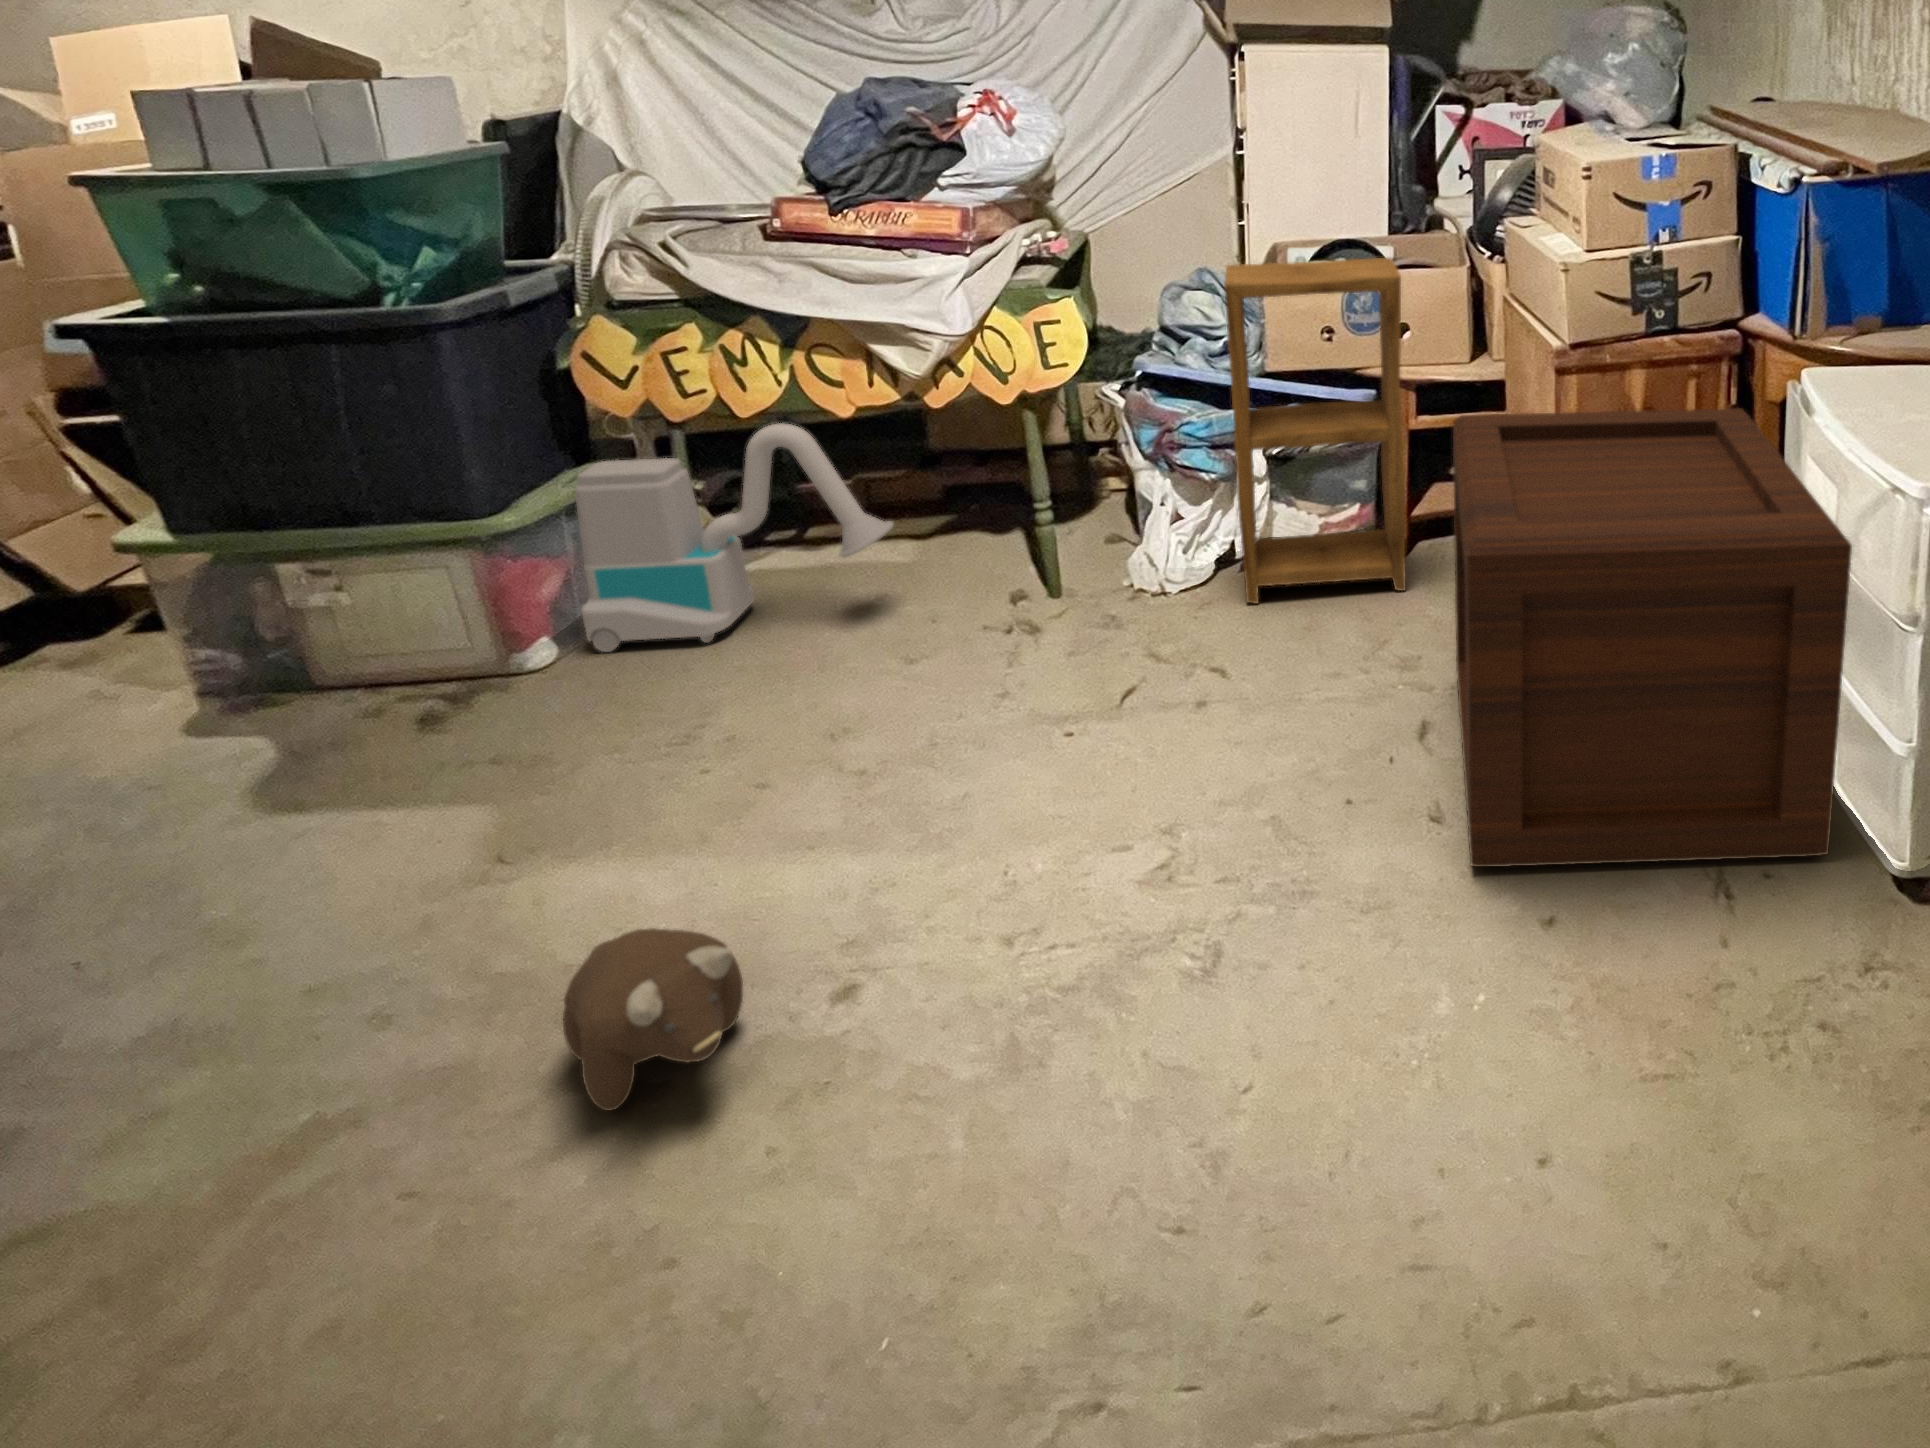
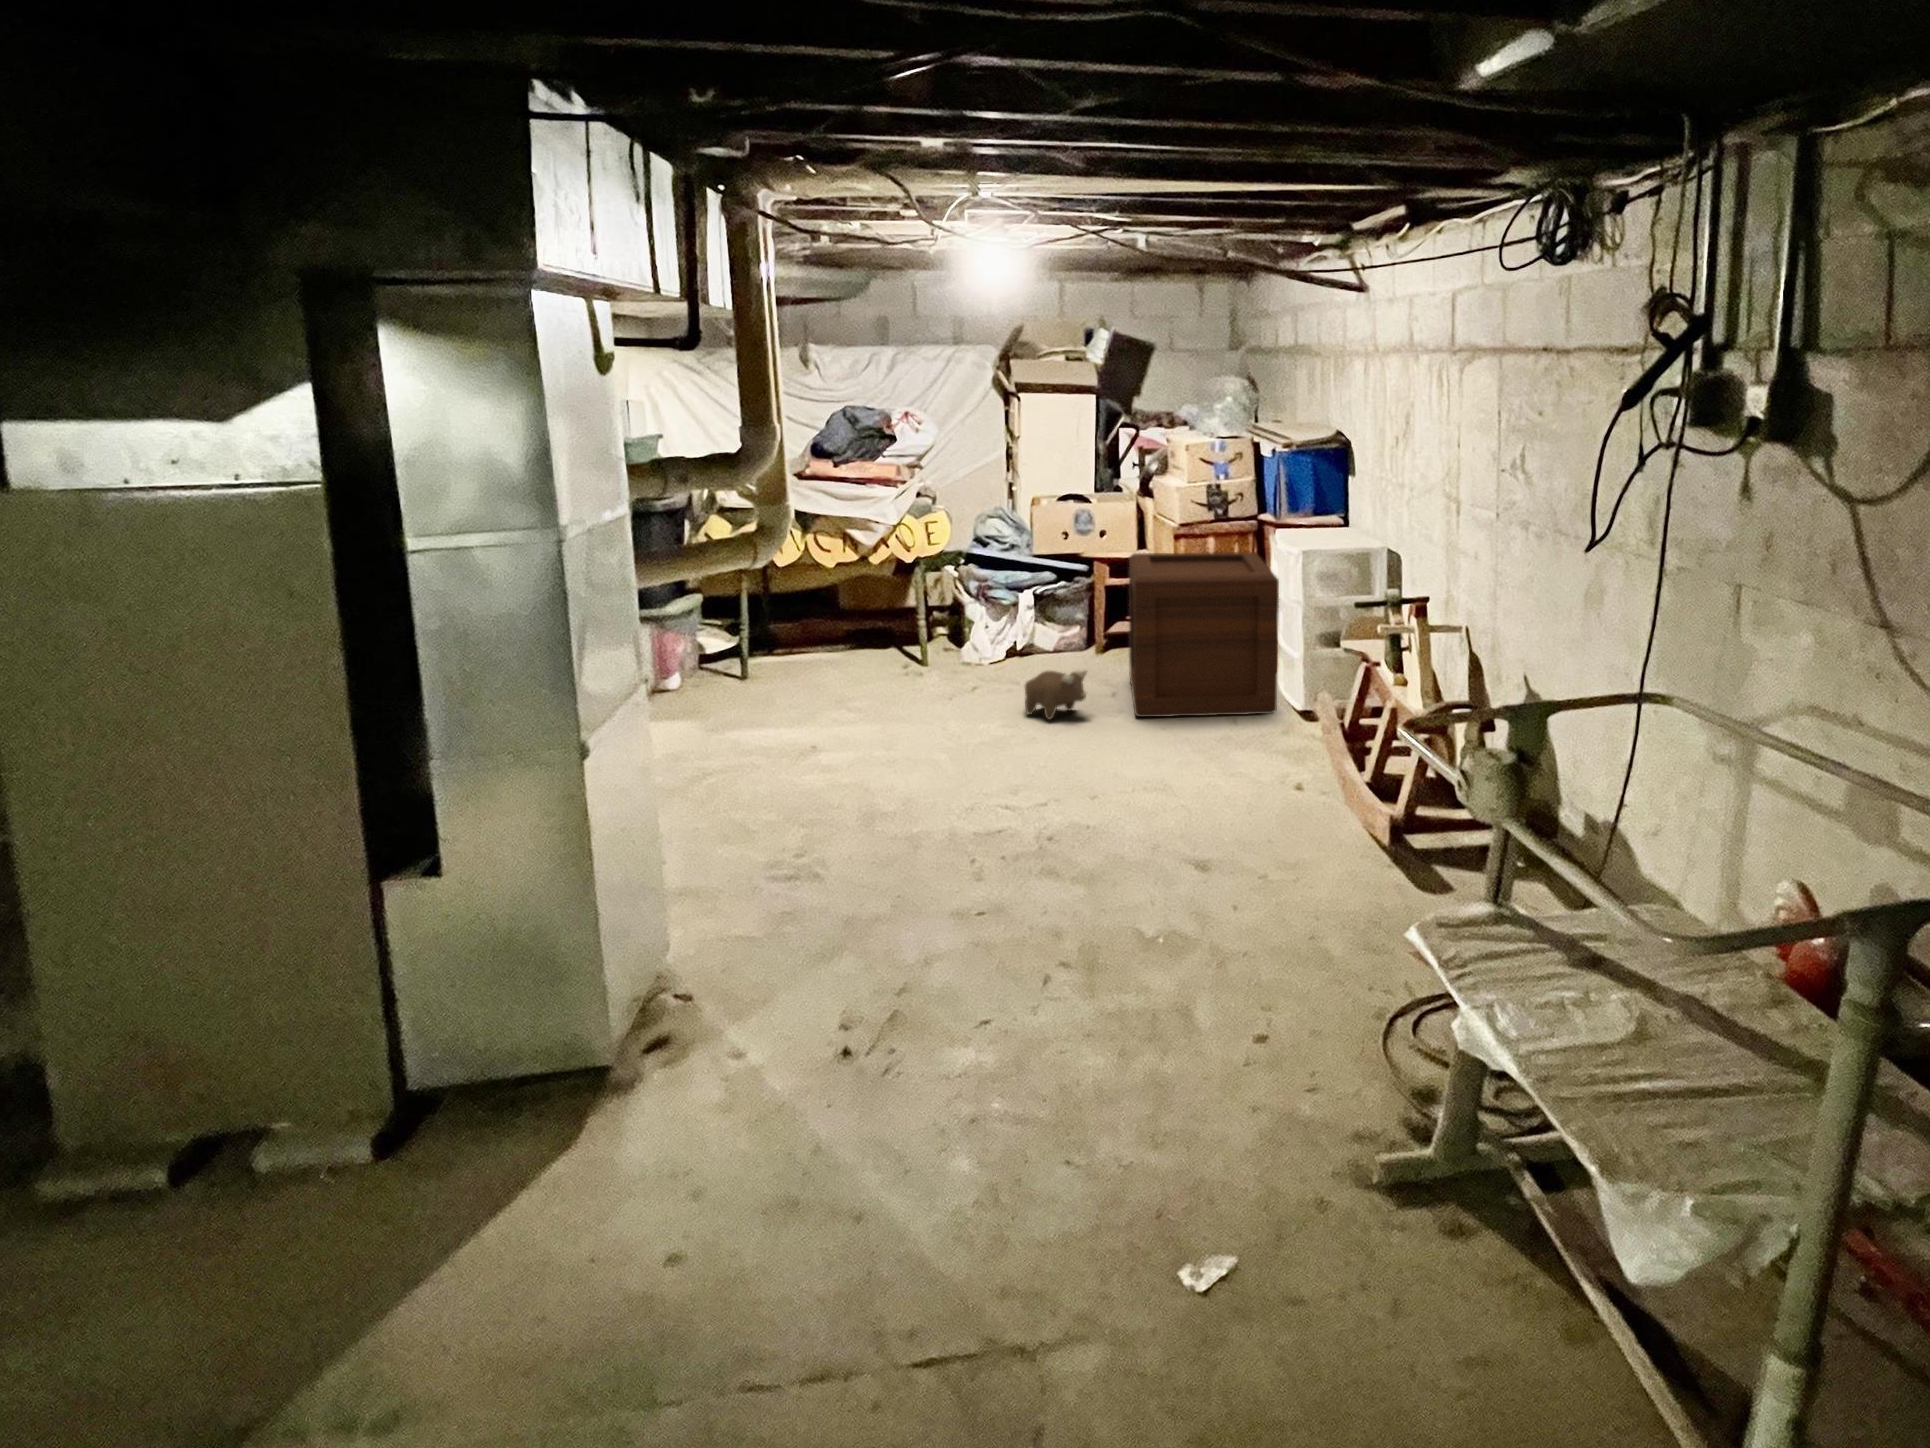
shelving unit: present [1224,258,1406,604] -> none [1020,496,1105,663]
vacuum cleaner: present [575,424,894,652] -> none [701,568,852,679]
plush toy: present [563,928,743,1111] -> present [1025,670,1087,720]

